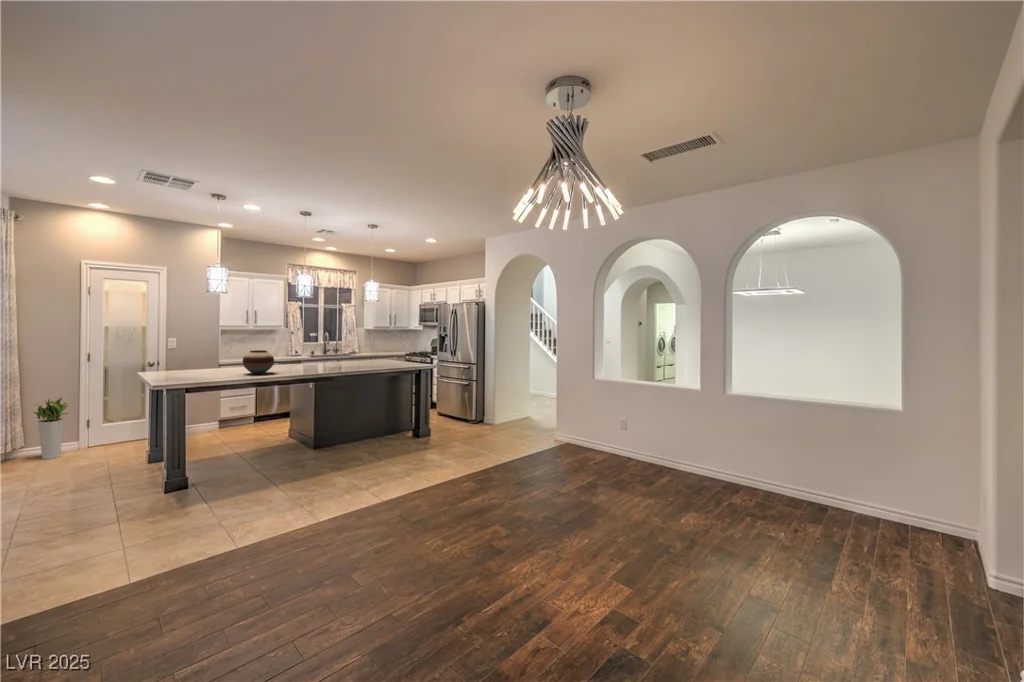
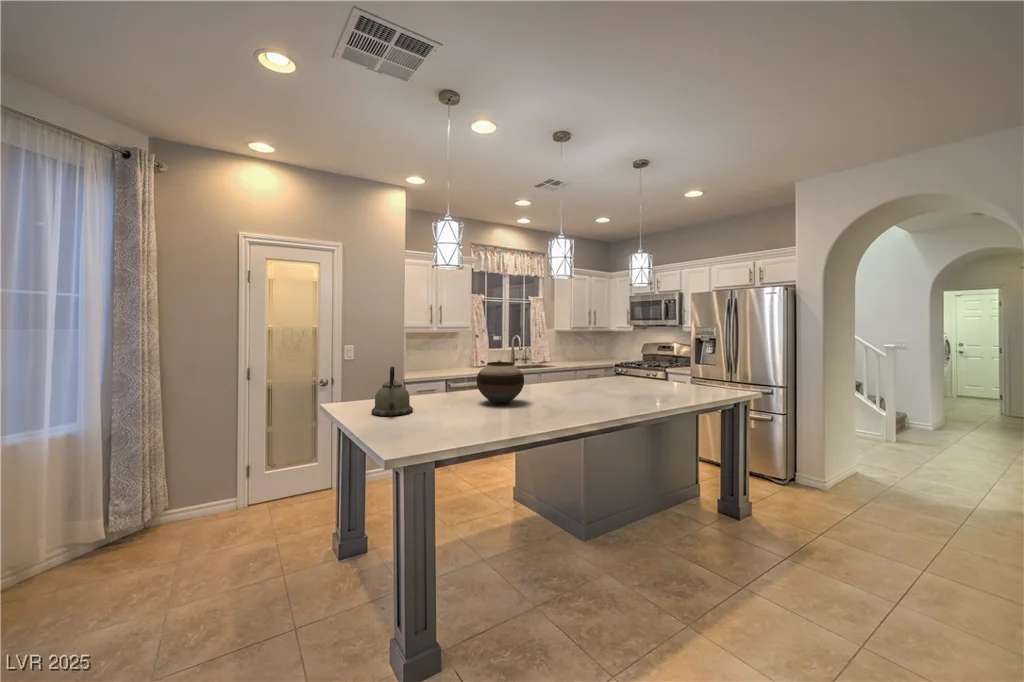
kettle: none [169,352,197,379] -> present [372,367,413,416]
planter: present [33,398,68,459] -> none [172,434,225,530]

